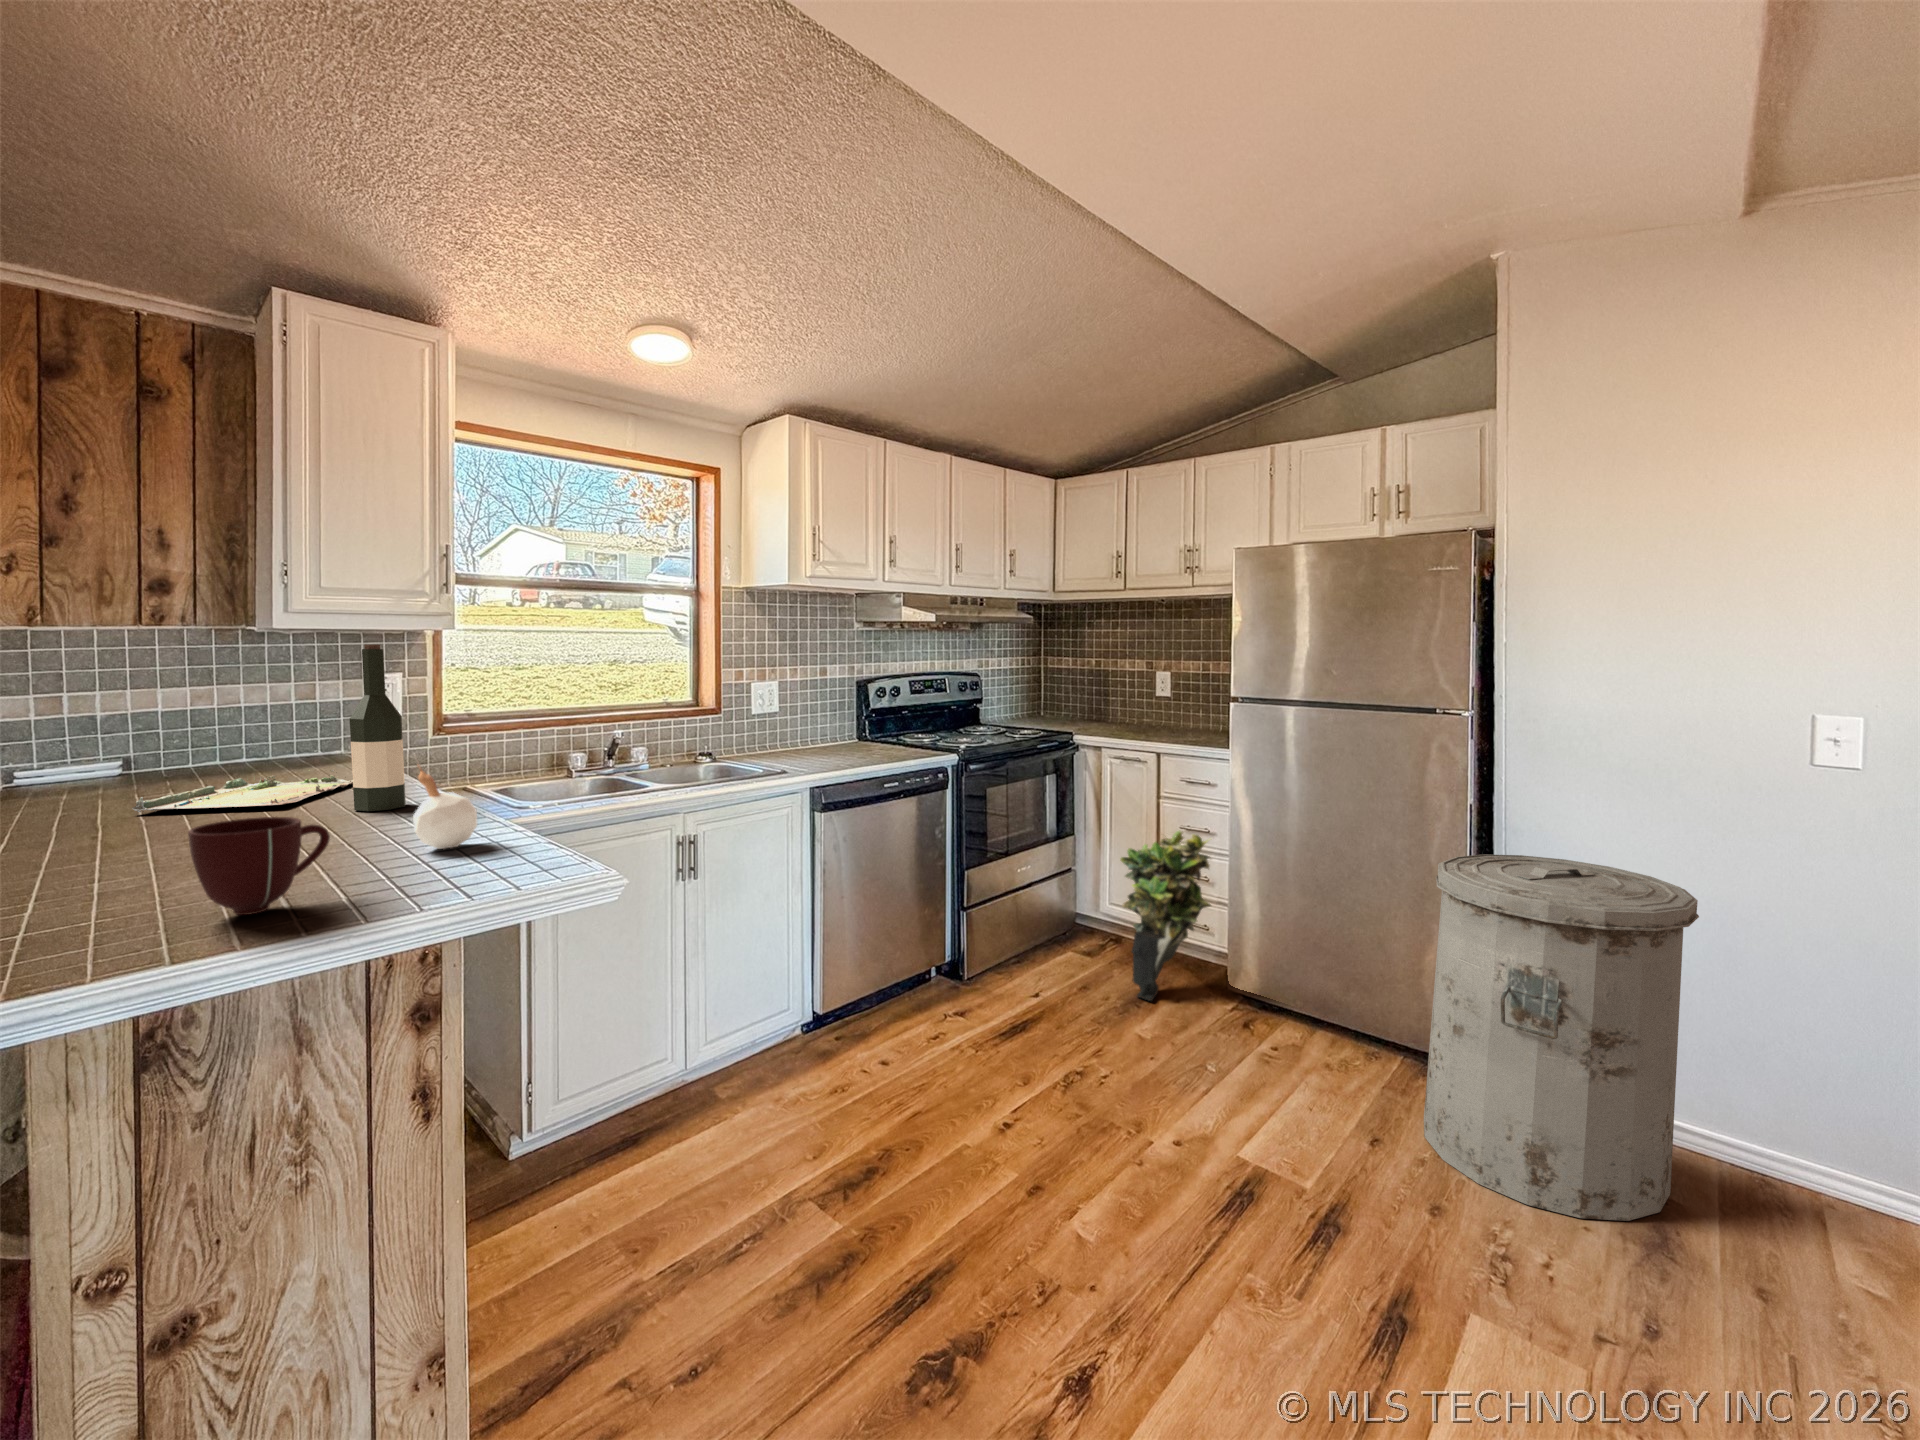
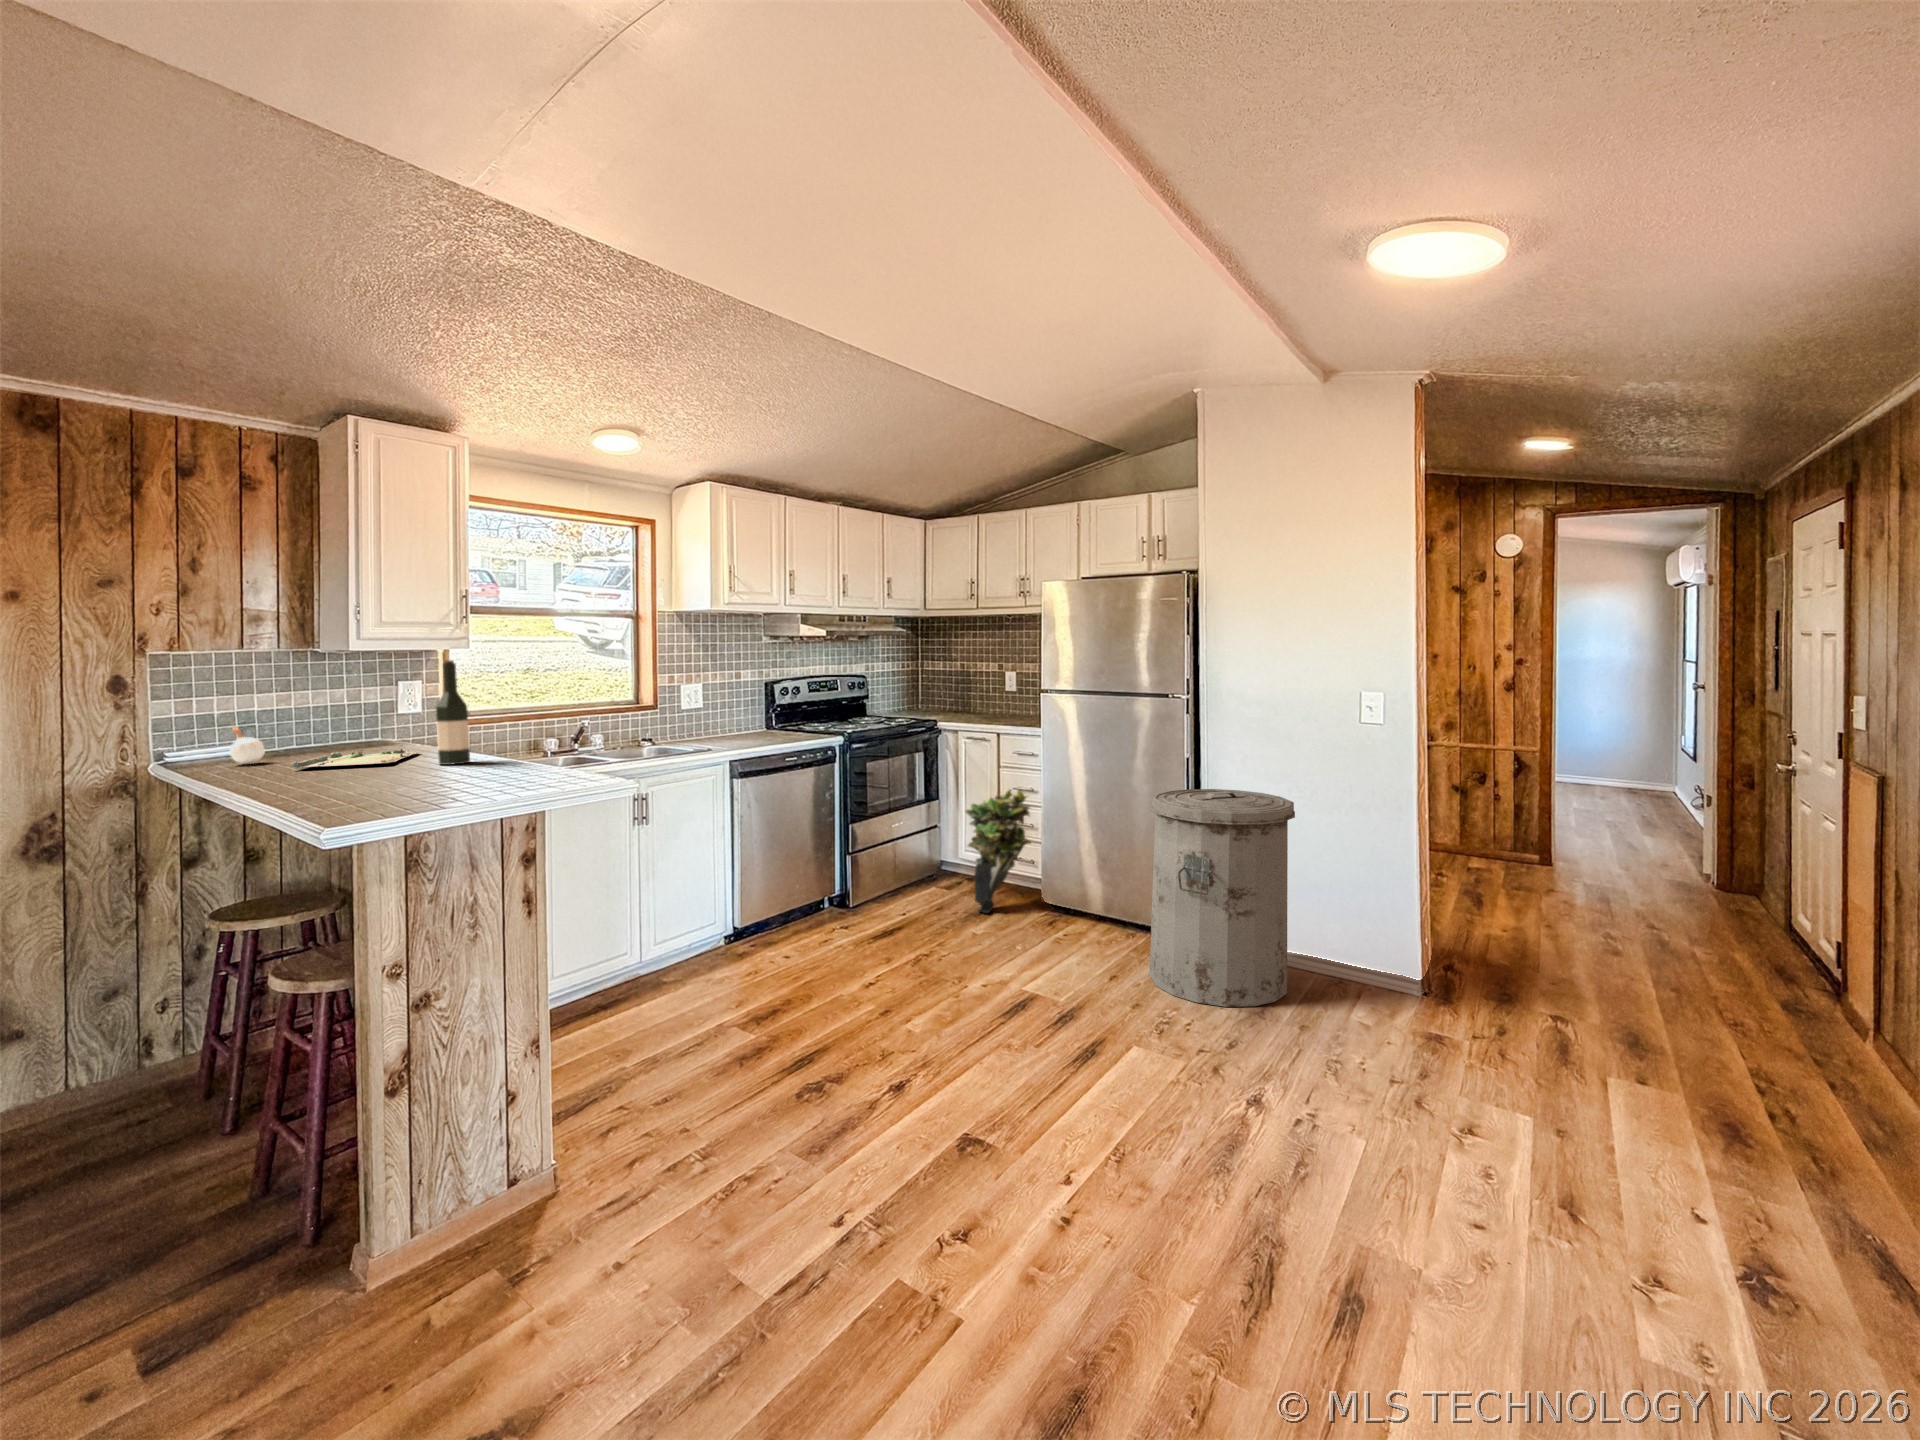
candle: present [413,764,477,849] -> present [229,726,265,764]
mug: present [188,817,330,915] -> none [419,751,479,798]

